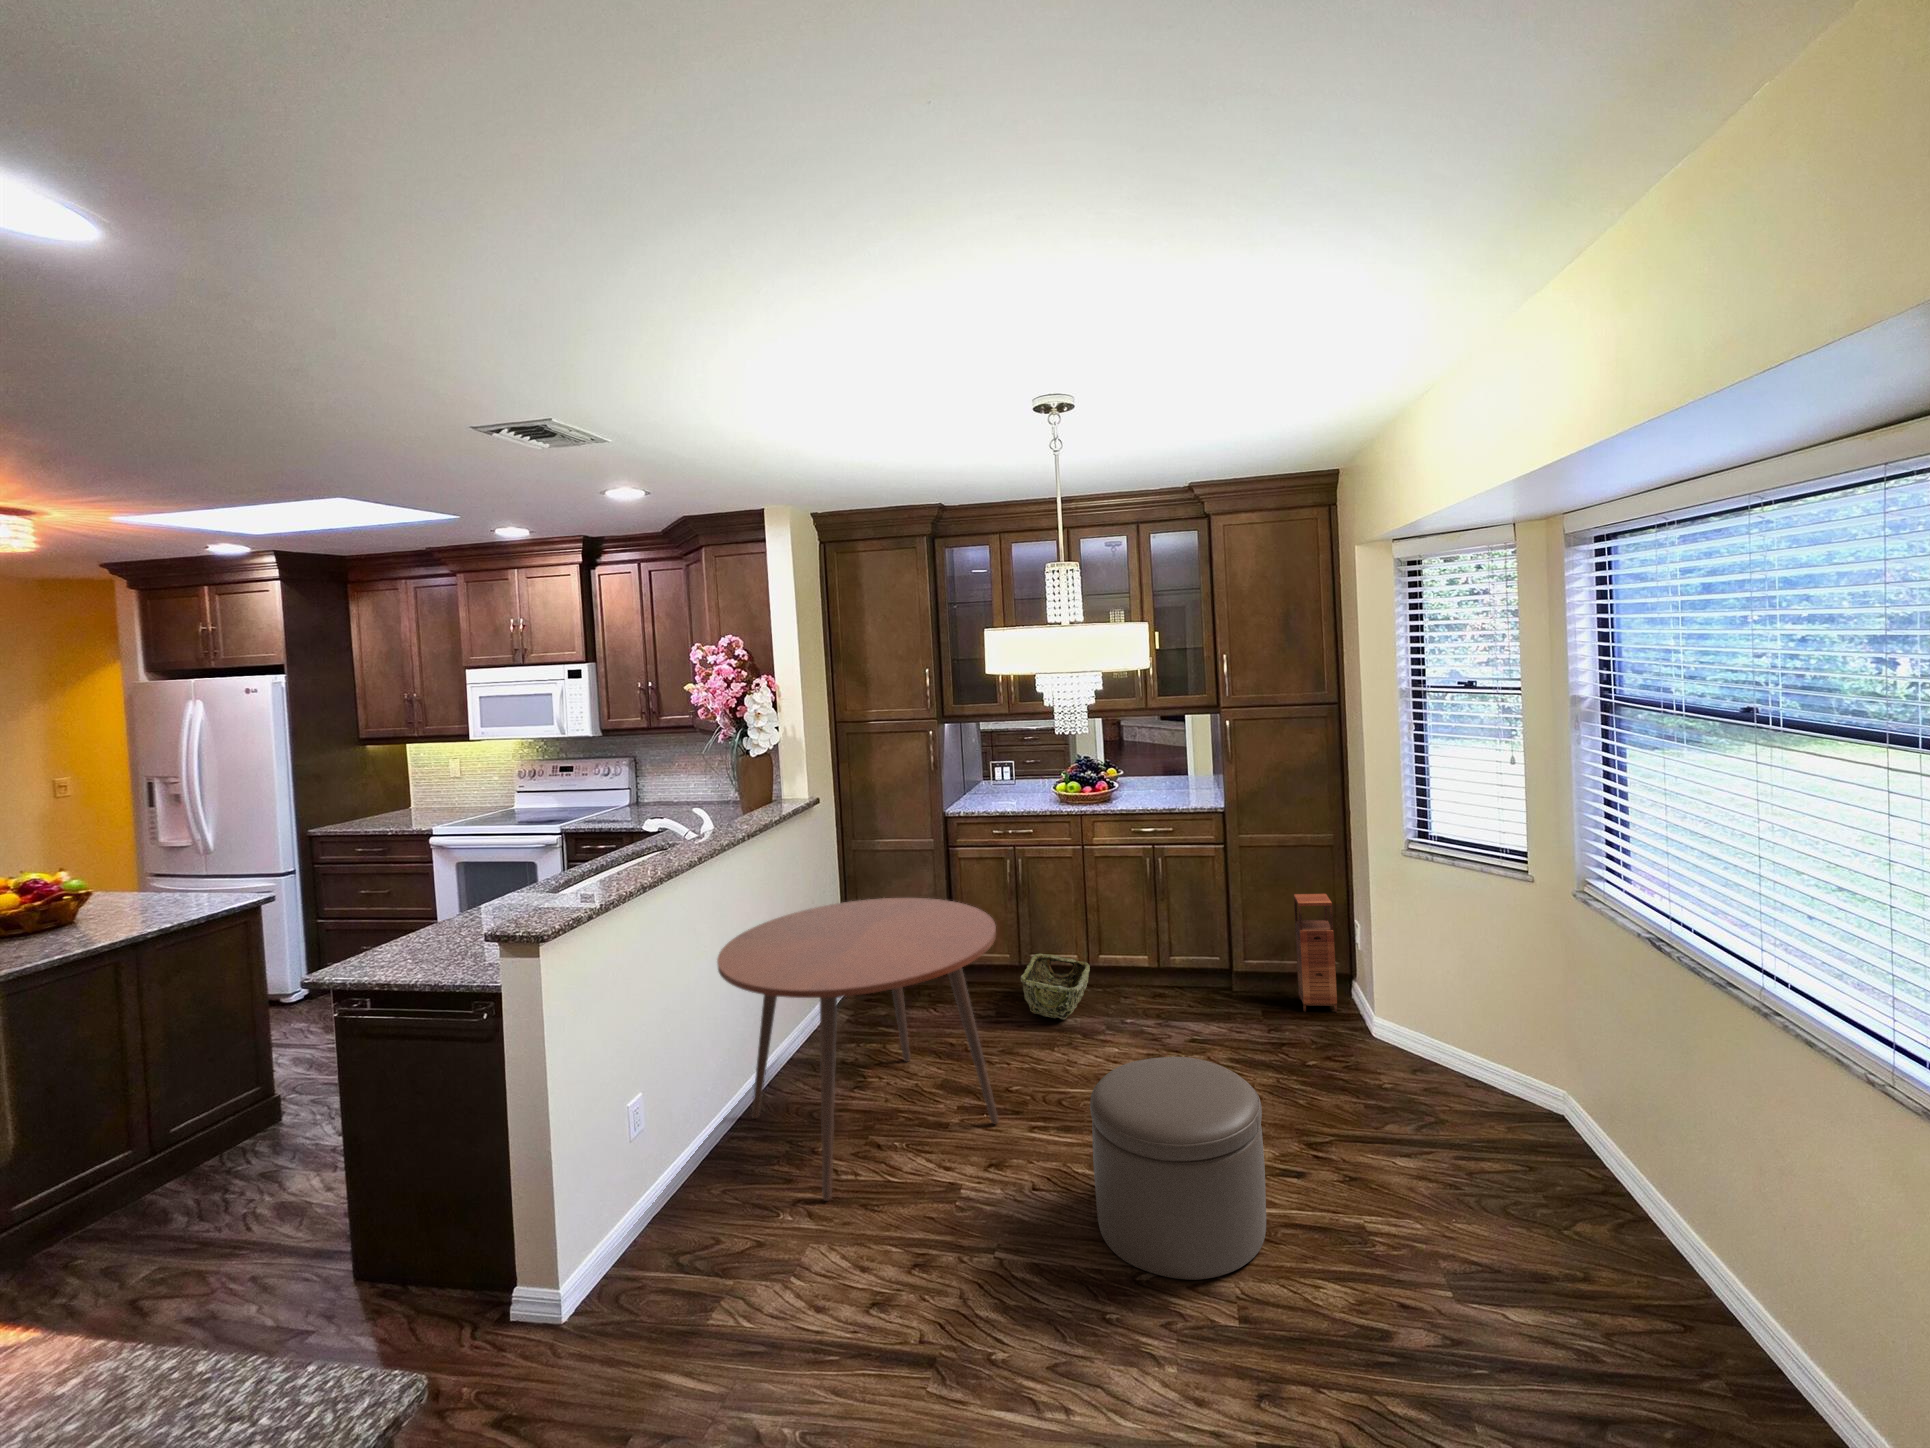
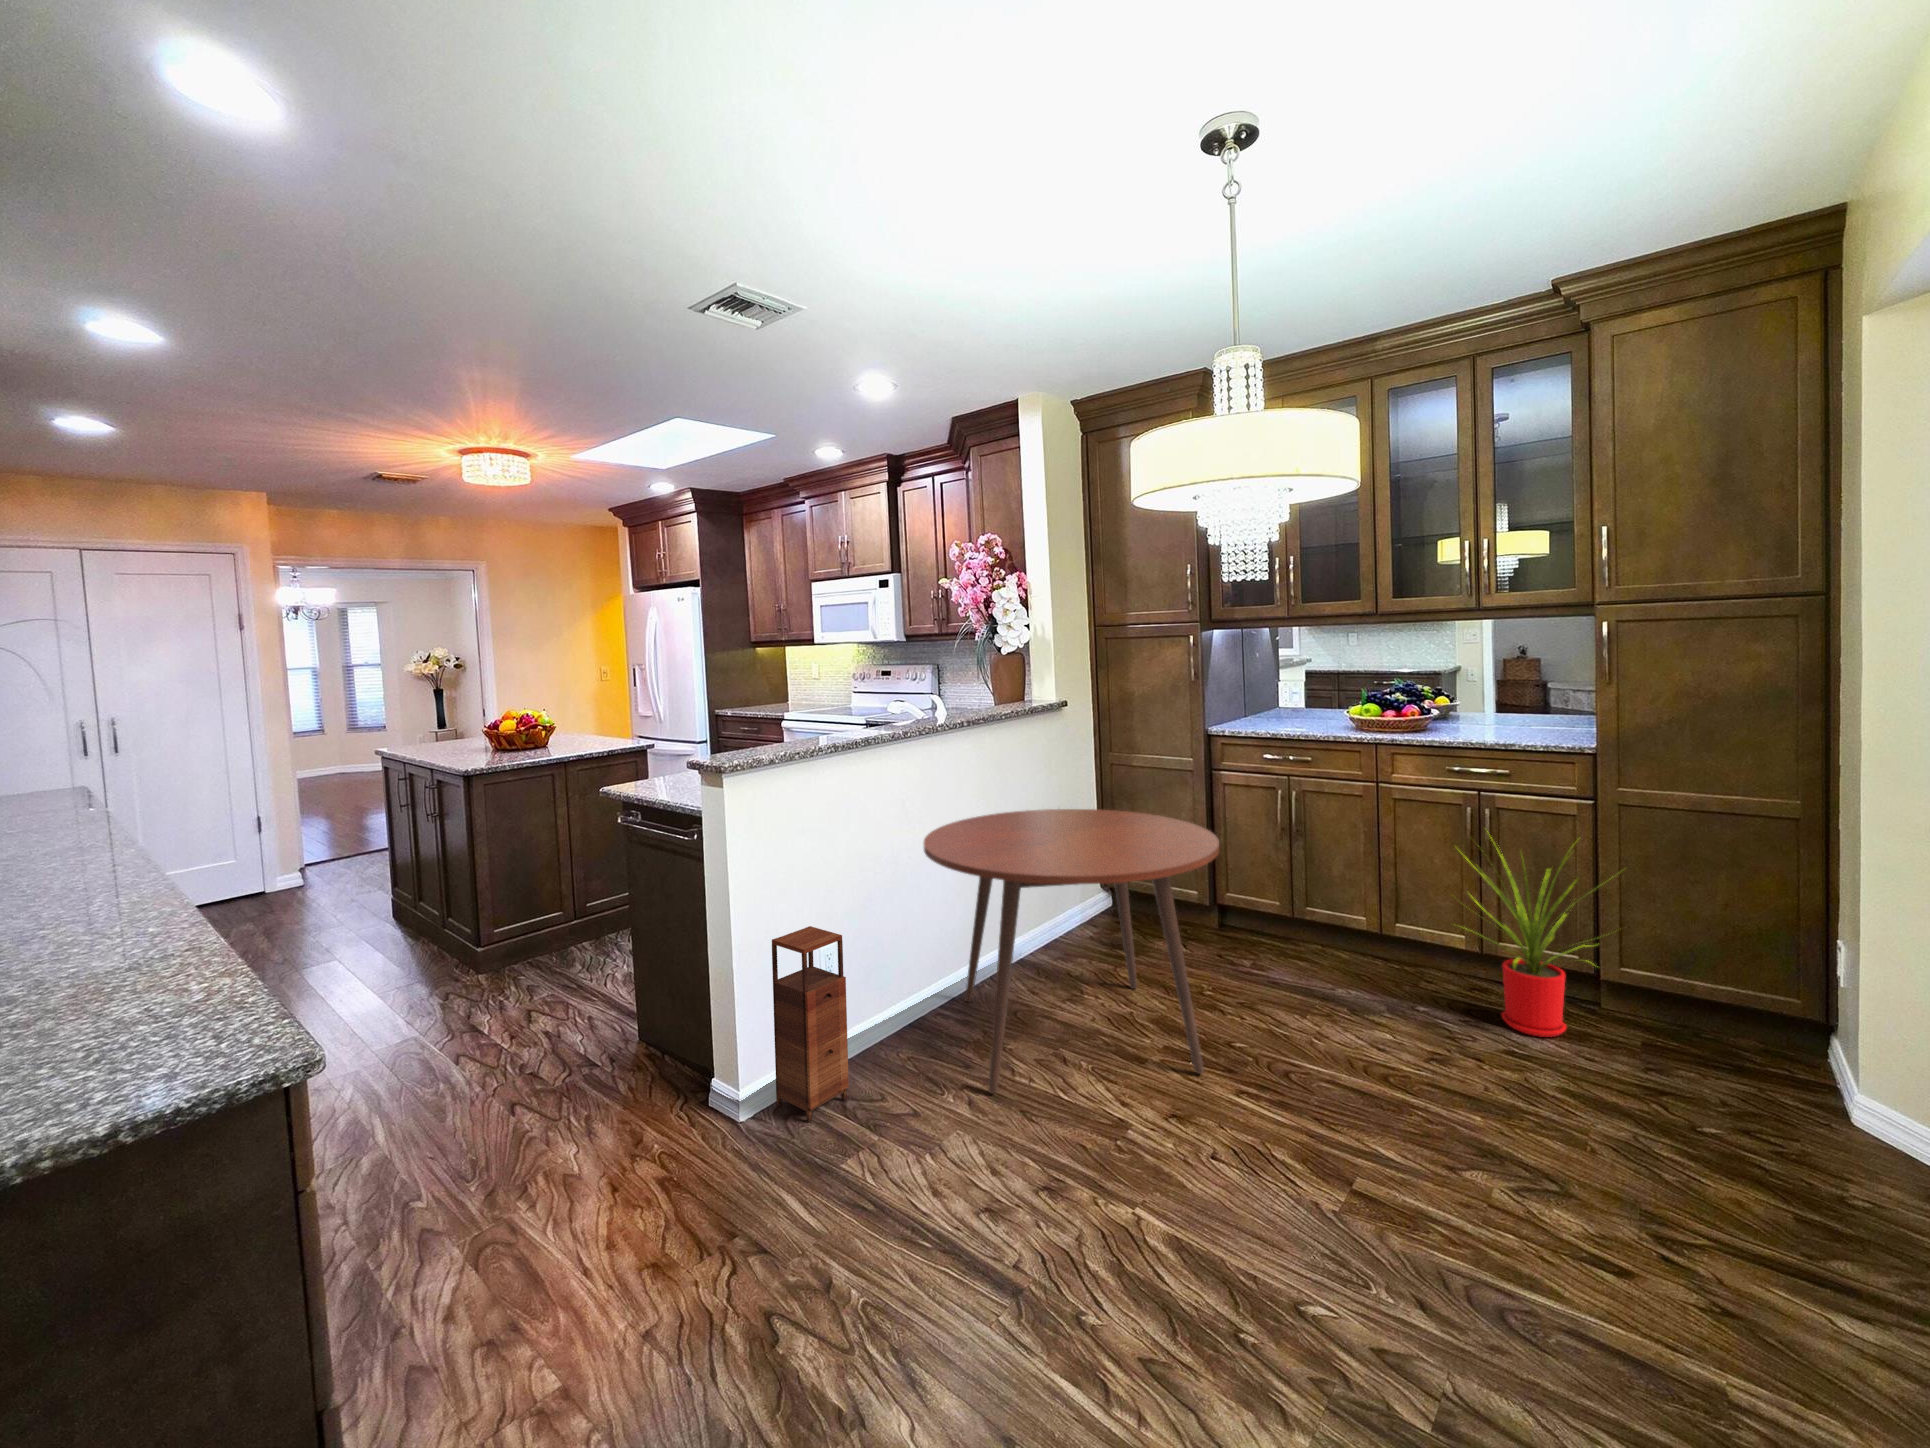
house plant: none [1146,866,1258,1021] -> present [1461,838,1608,1037]
storage cabinet: present [1294,894,1337,1012] -> present [772,926,849,1122]
woven basket: present [1021,953,1090,1019] -> none [1278,911,1377,989]
ottoman: present [1090,1057,1266,1280] -> none [1273,1035,1532,1355]

